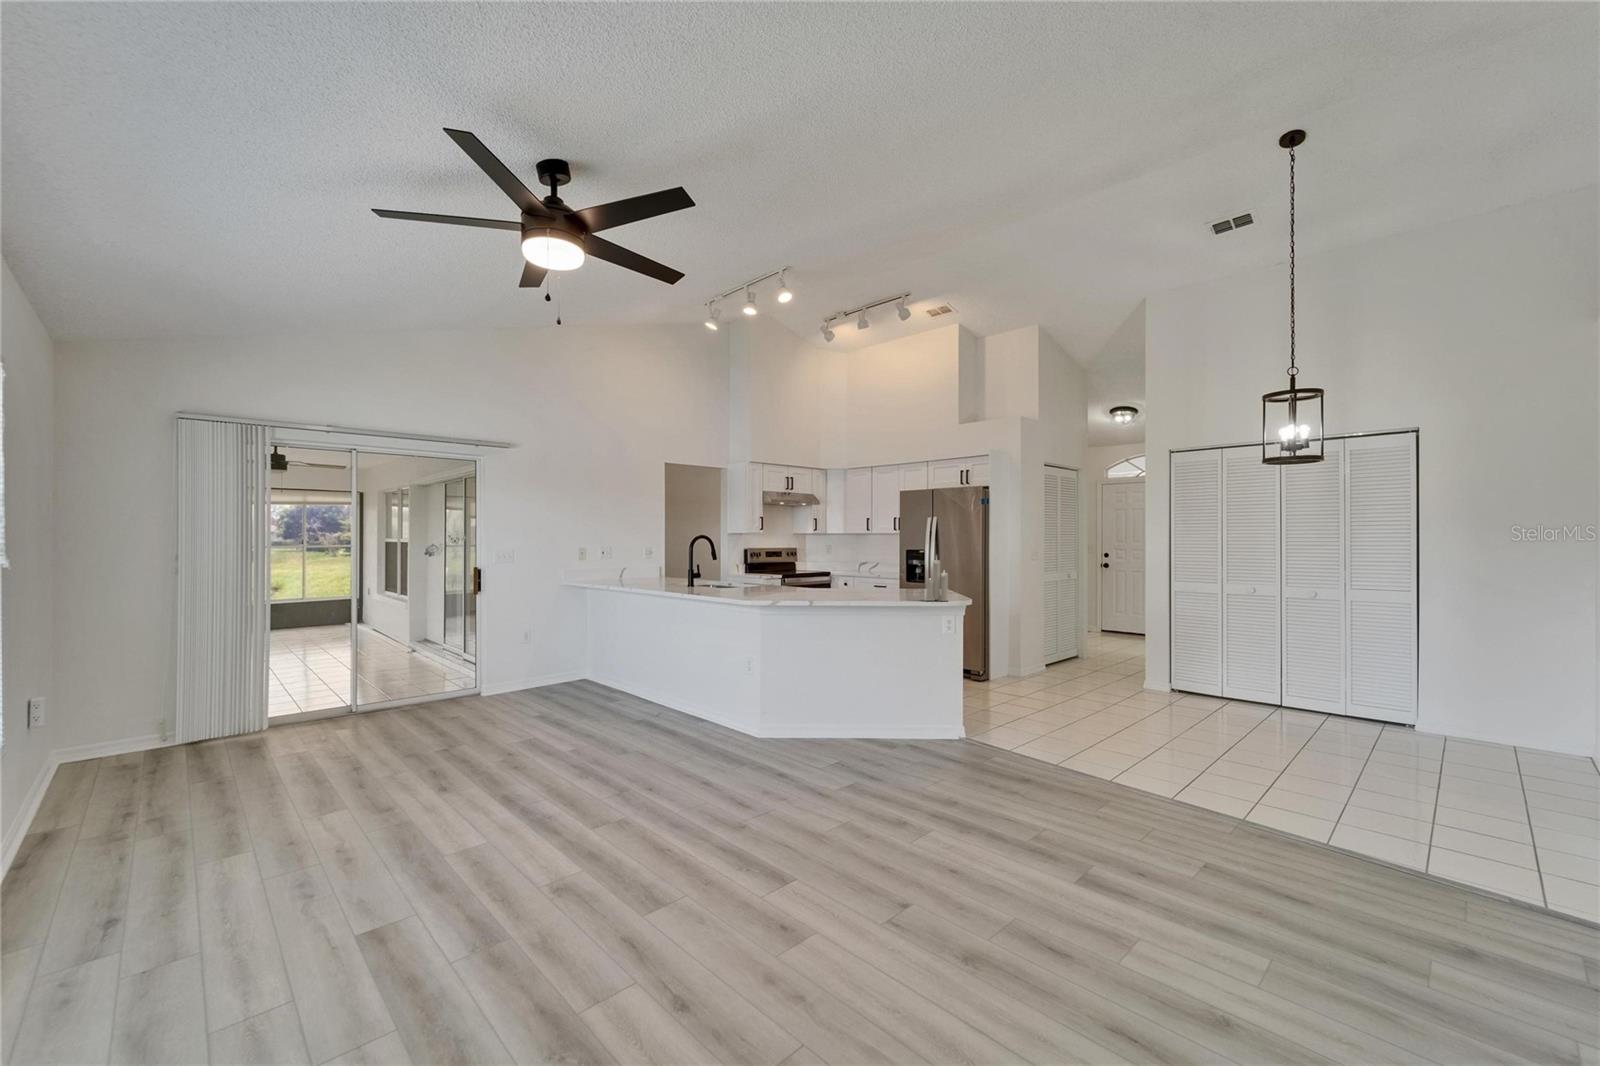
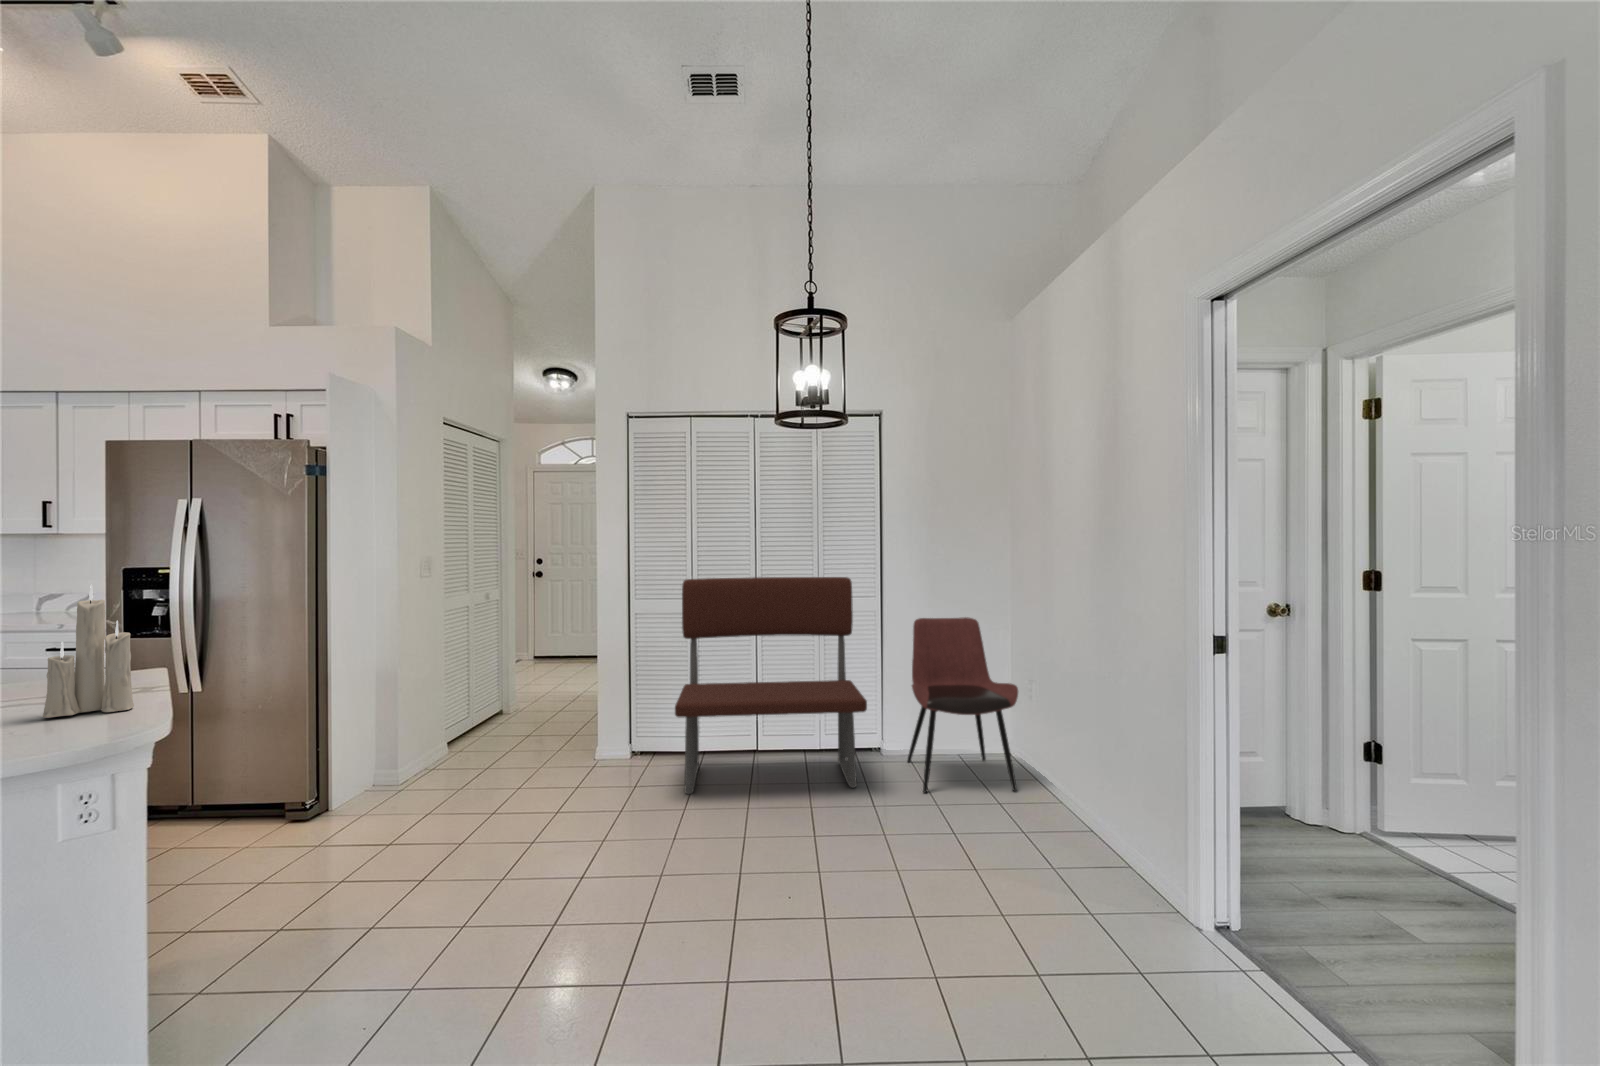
bench: none [1200,569,1377,741] -> present [675,577,867,794]
dining chair: none [1435,614,1575,779] -> present [907,617,1018,793]

